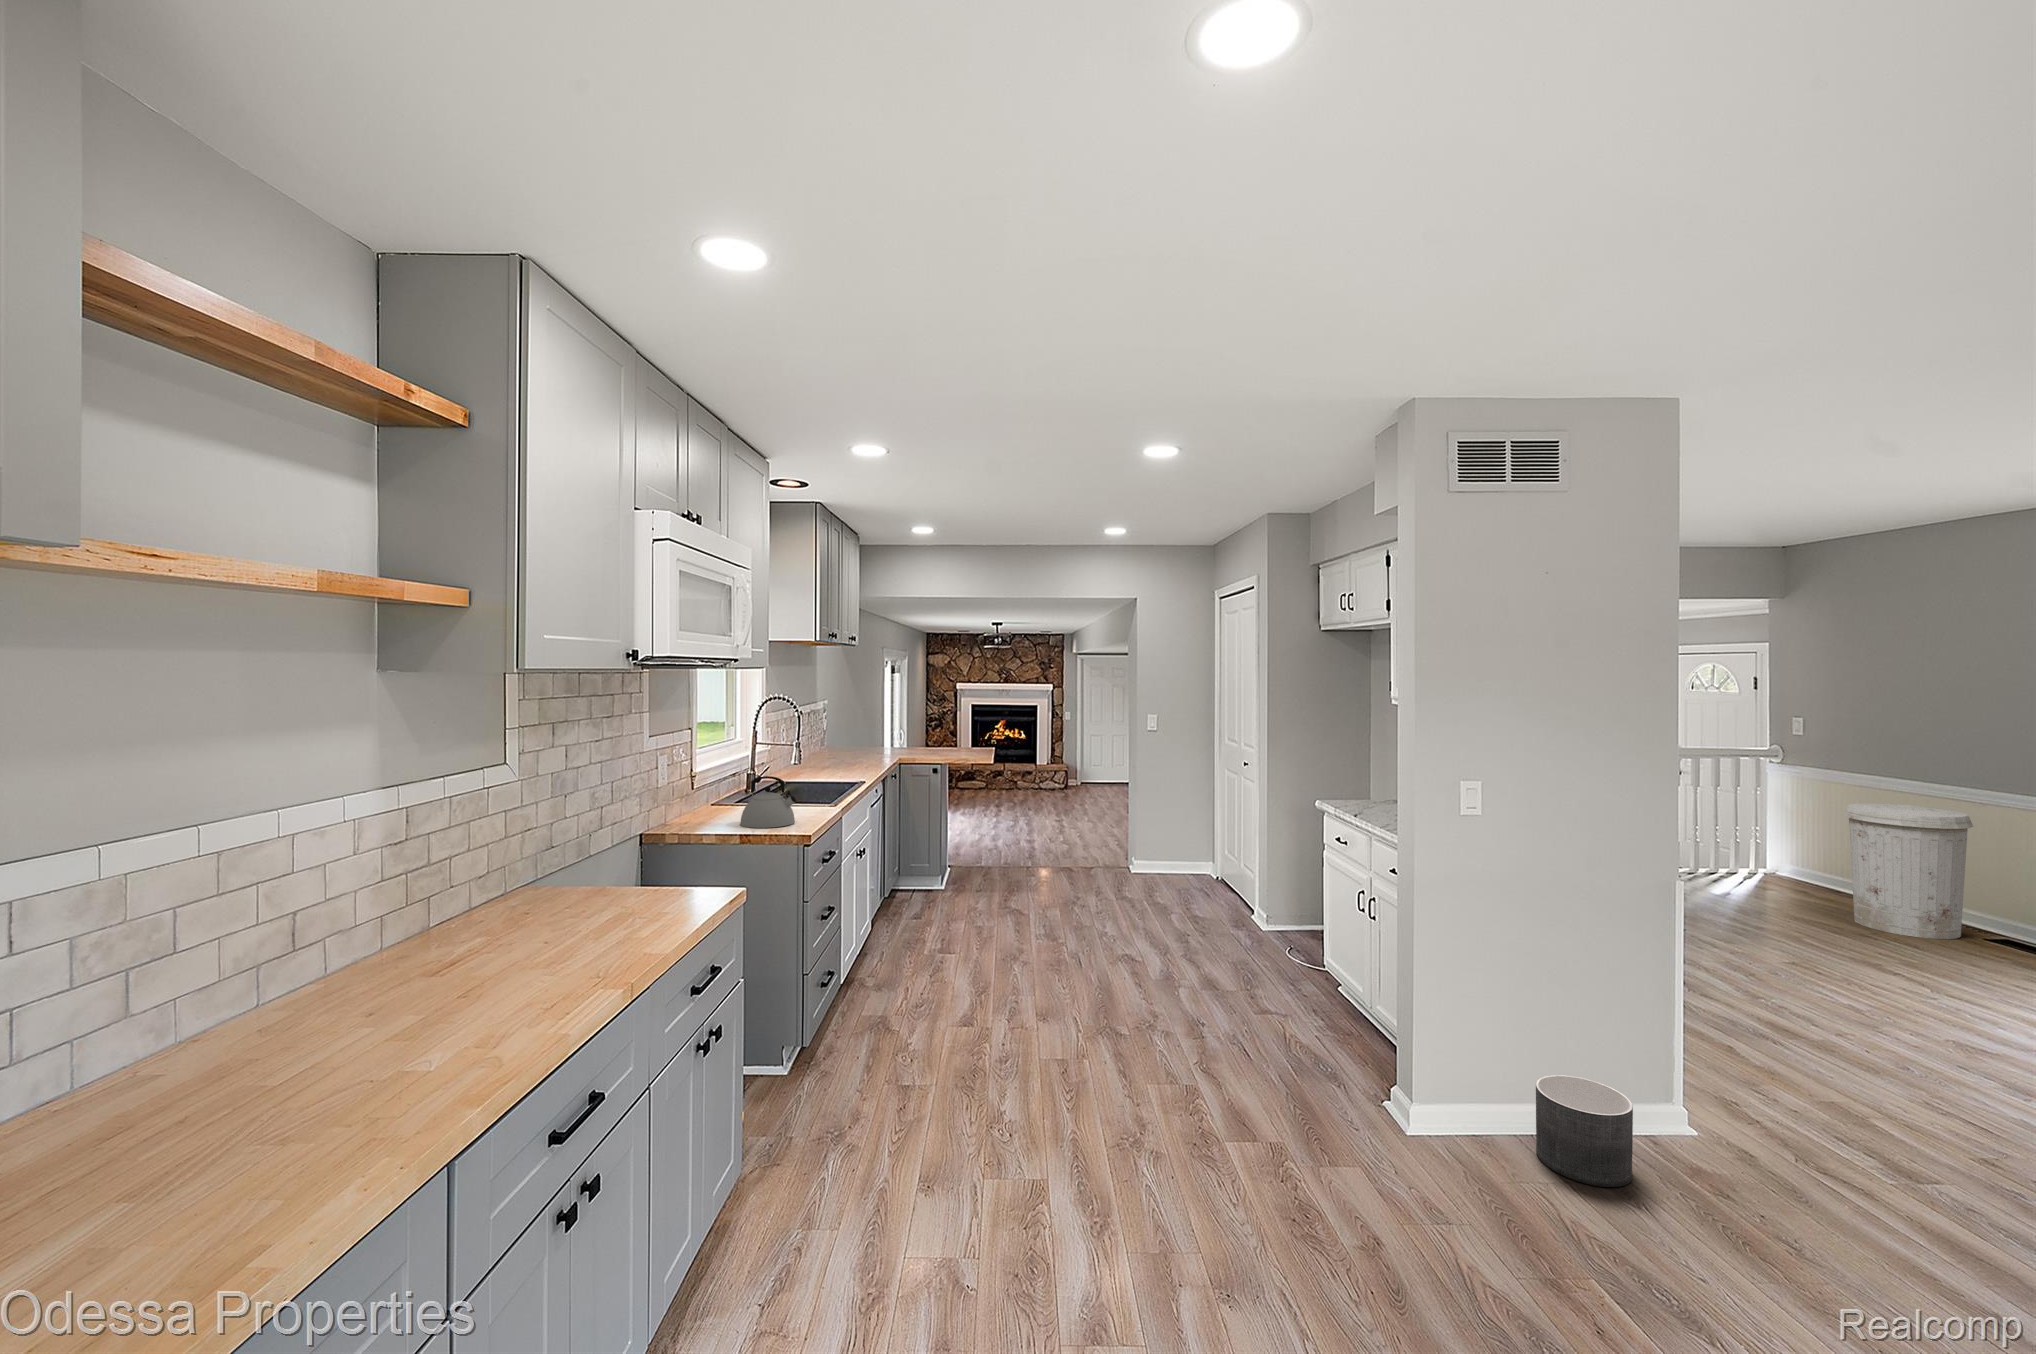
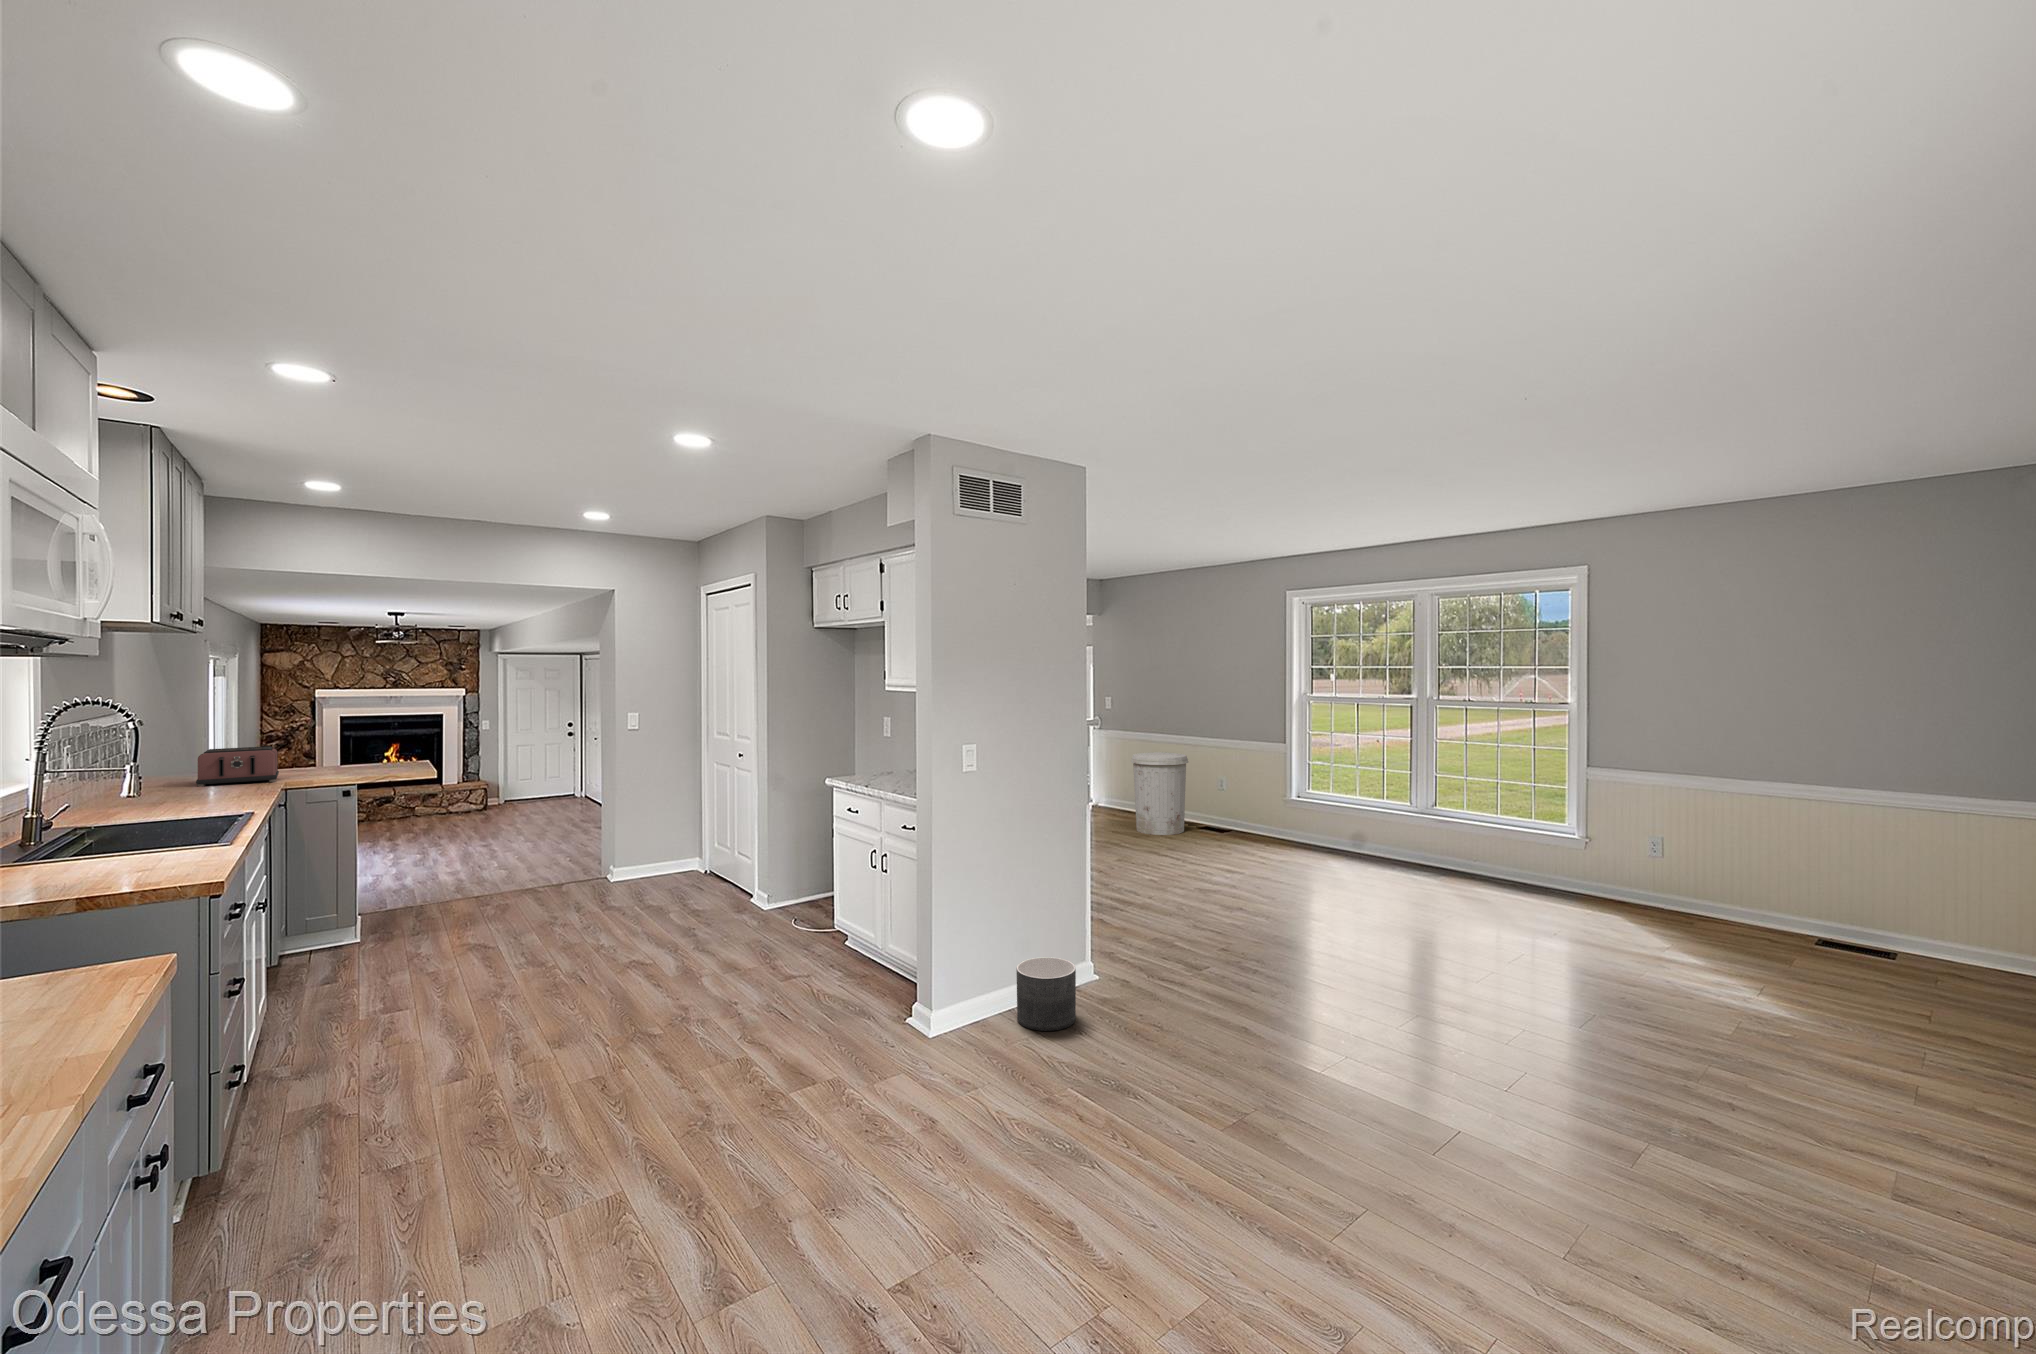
toaster: none [857,731,904,759] -> present [196,746,279,787]
kettle: present [740,776,796,828] -> none [63,804,181,882]

